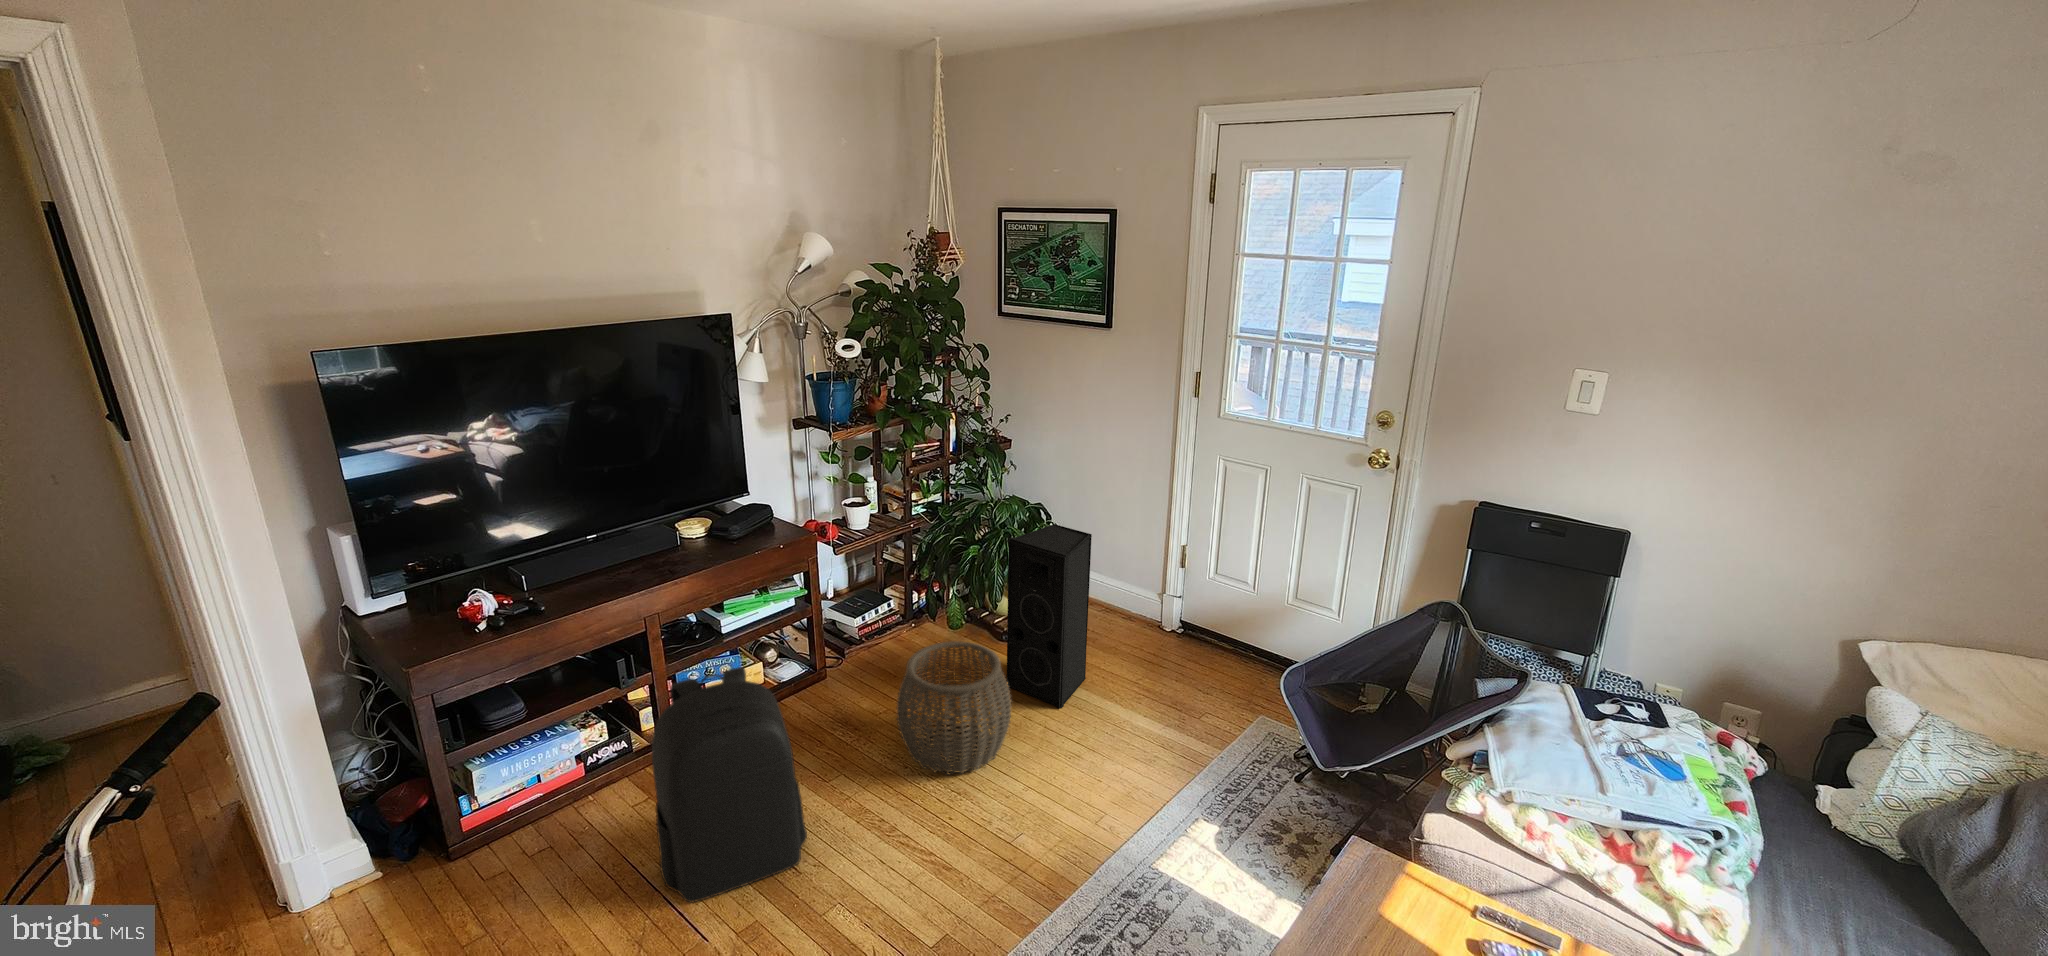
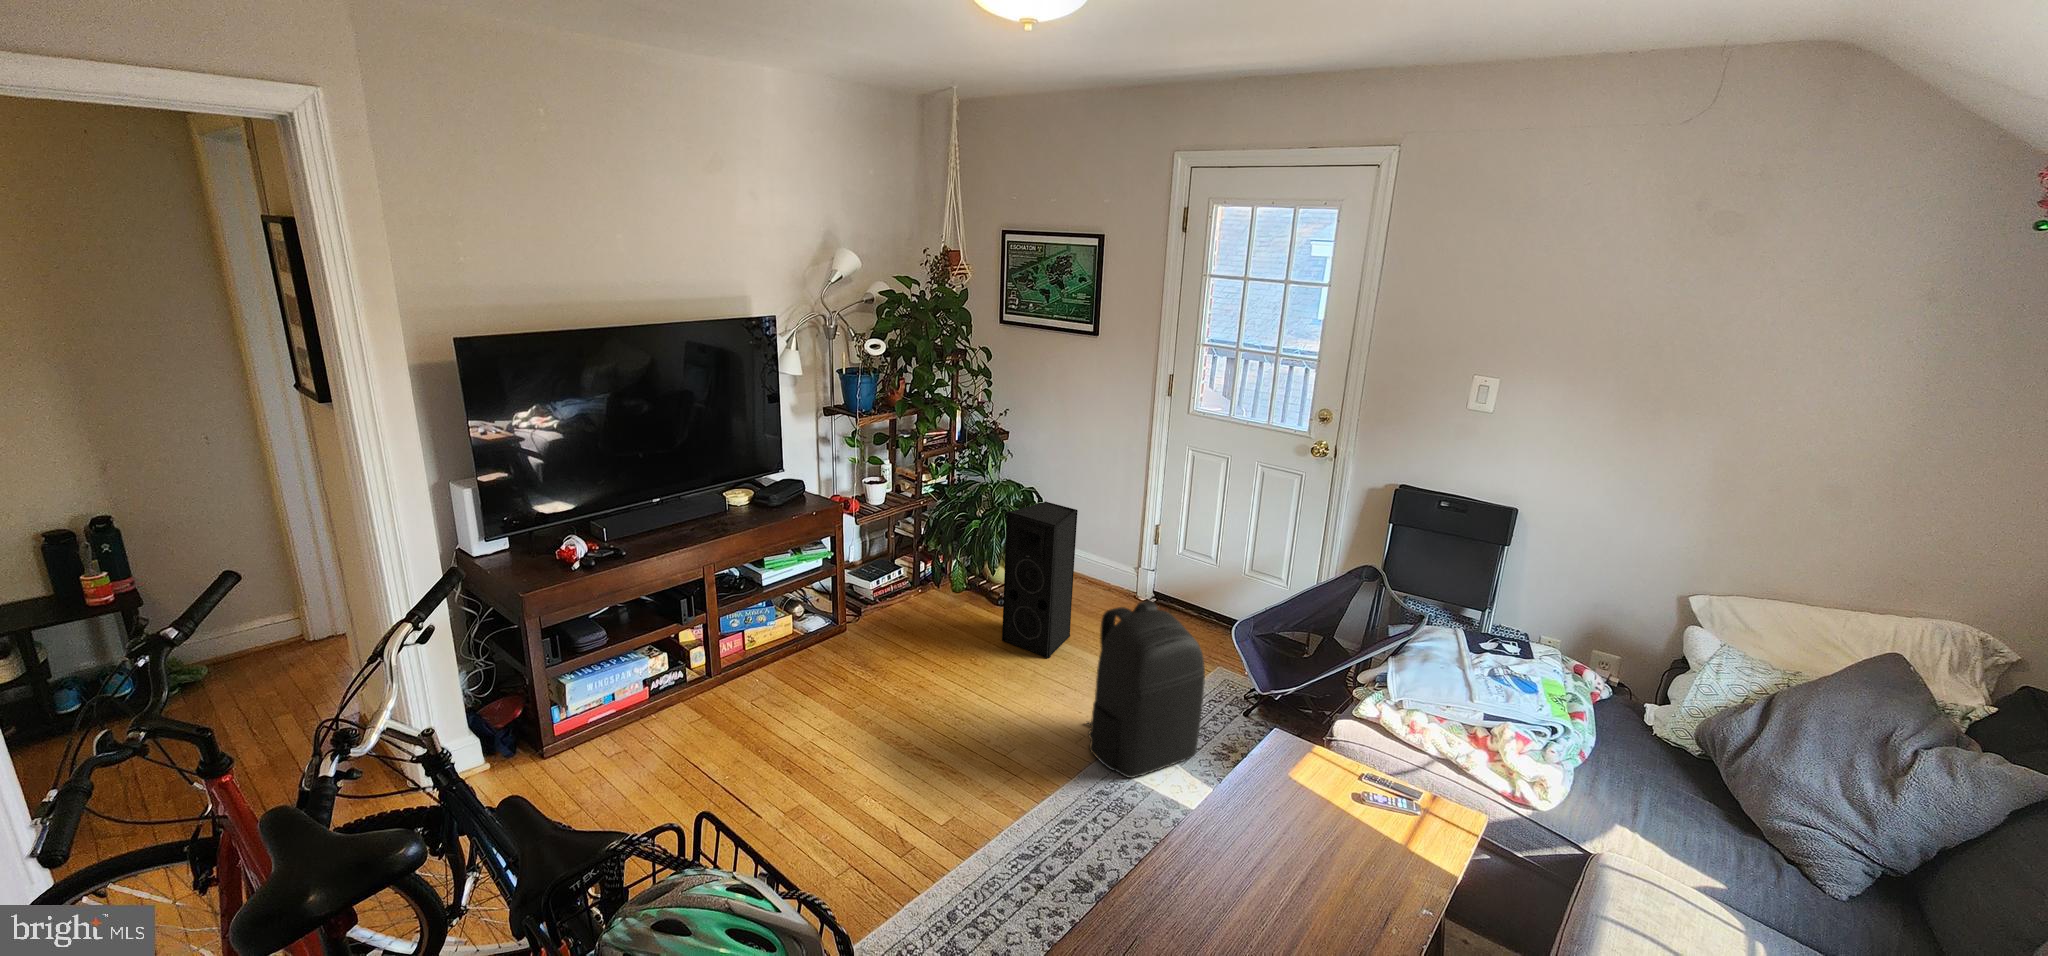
woven basket: present [897,641,1011,775] -> none [910,596,1007,705]
backpack: present [652,667,807,902] -> present [1086,601,1205,778]

